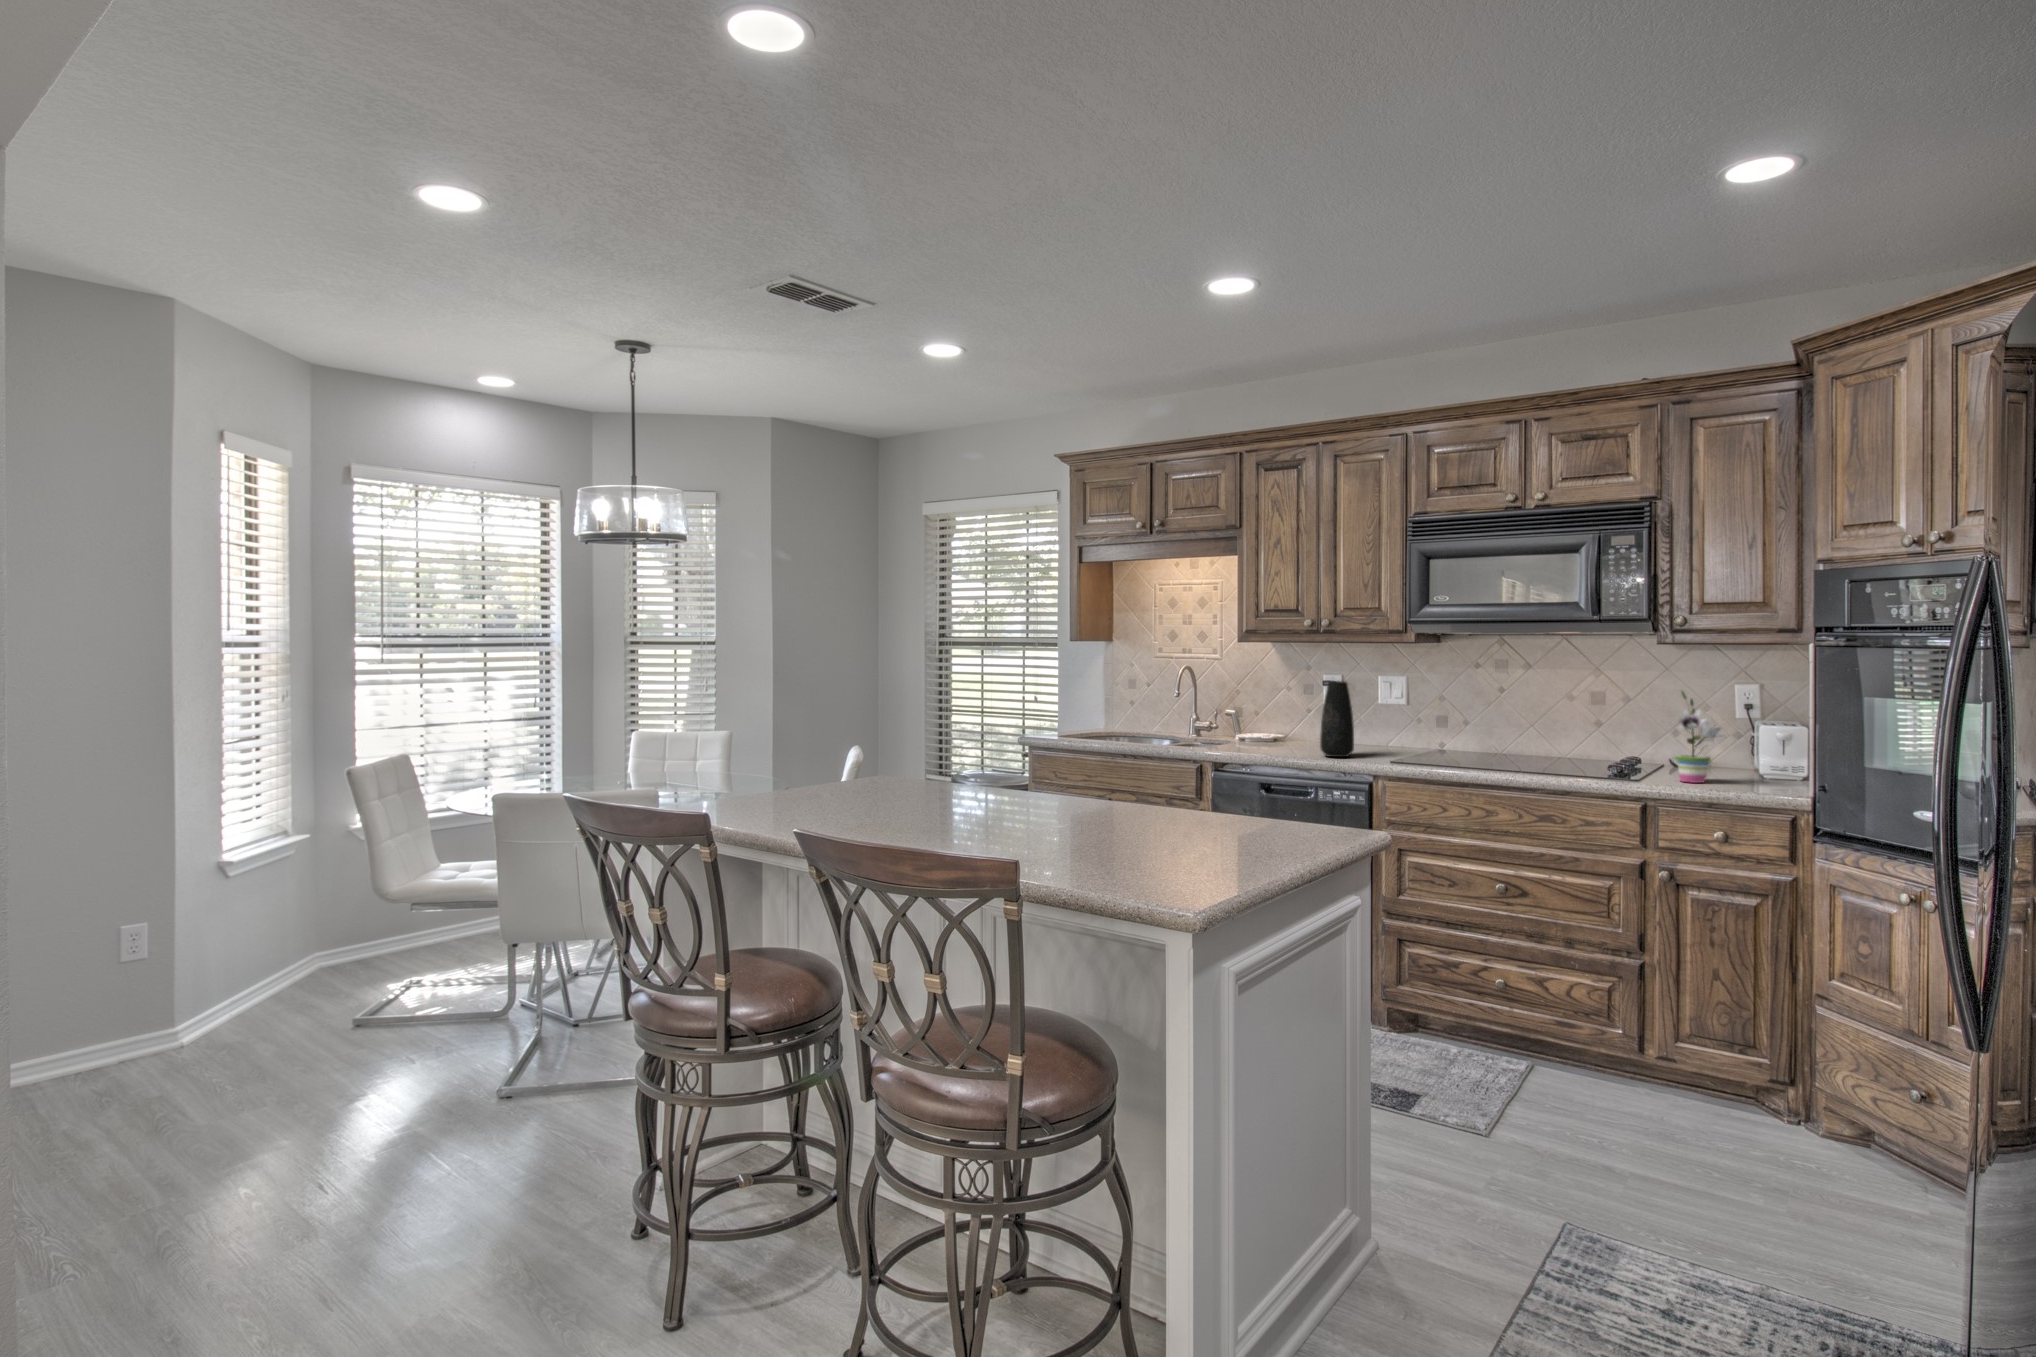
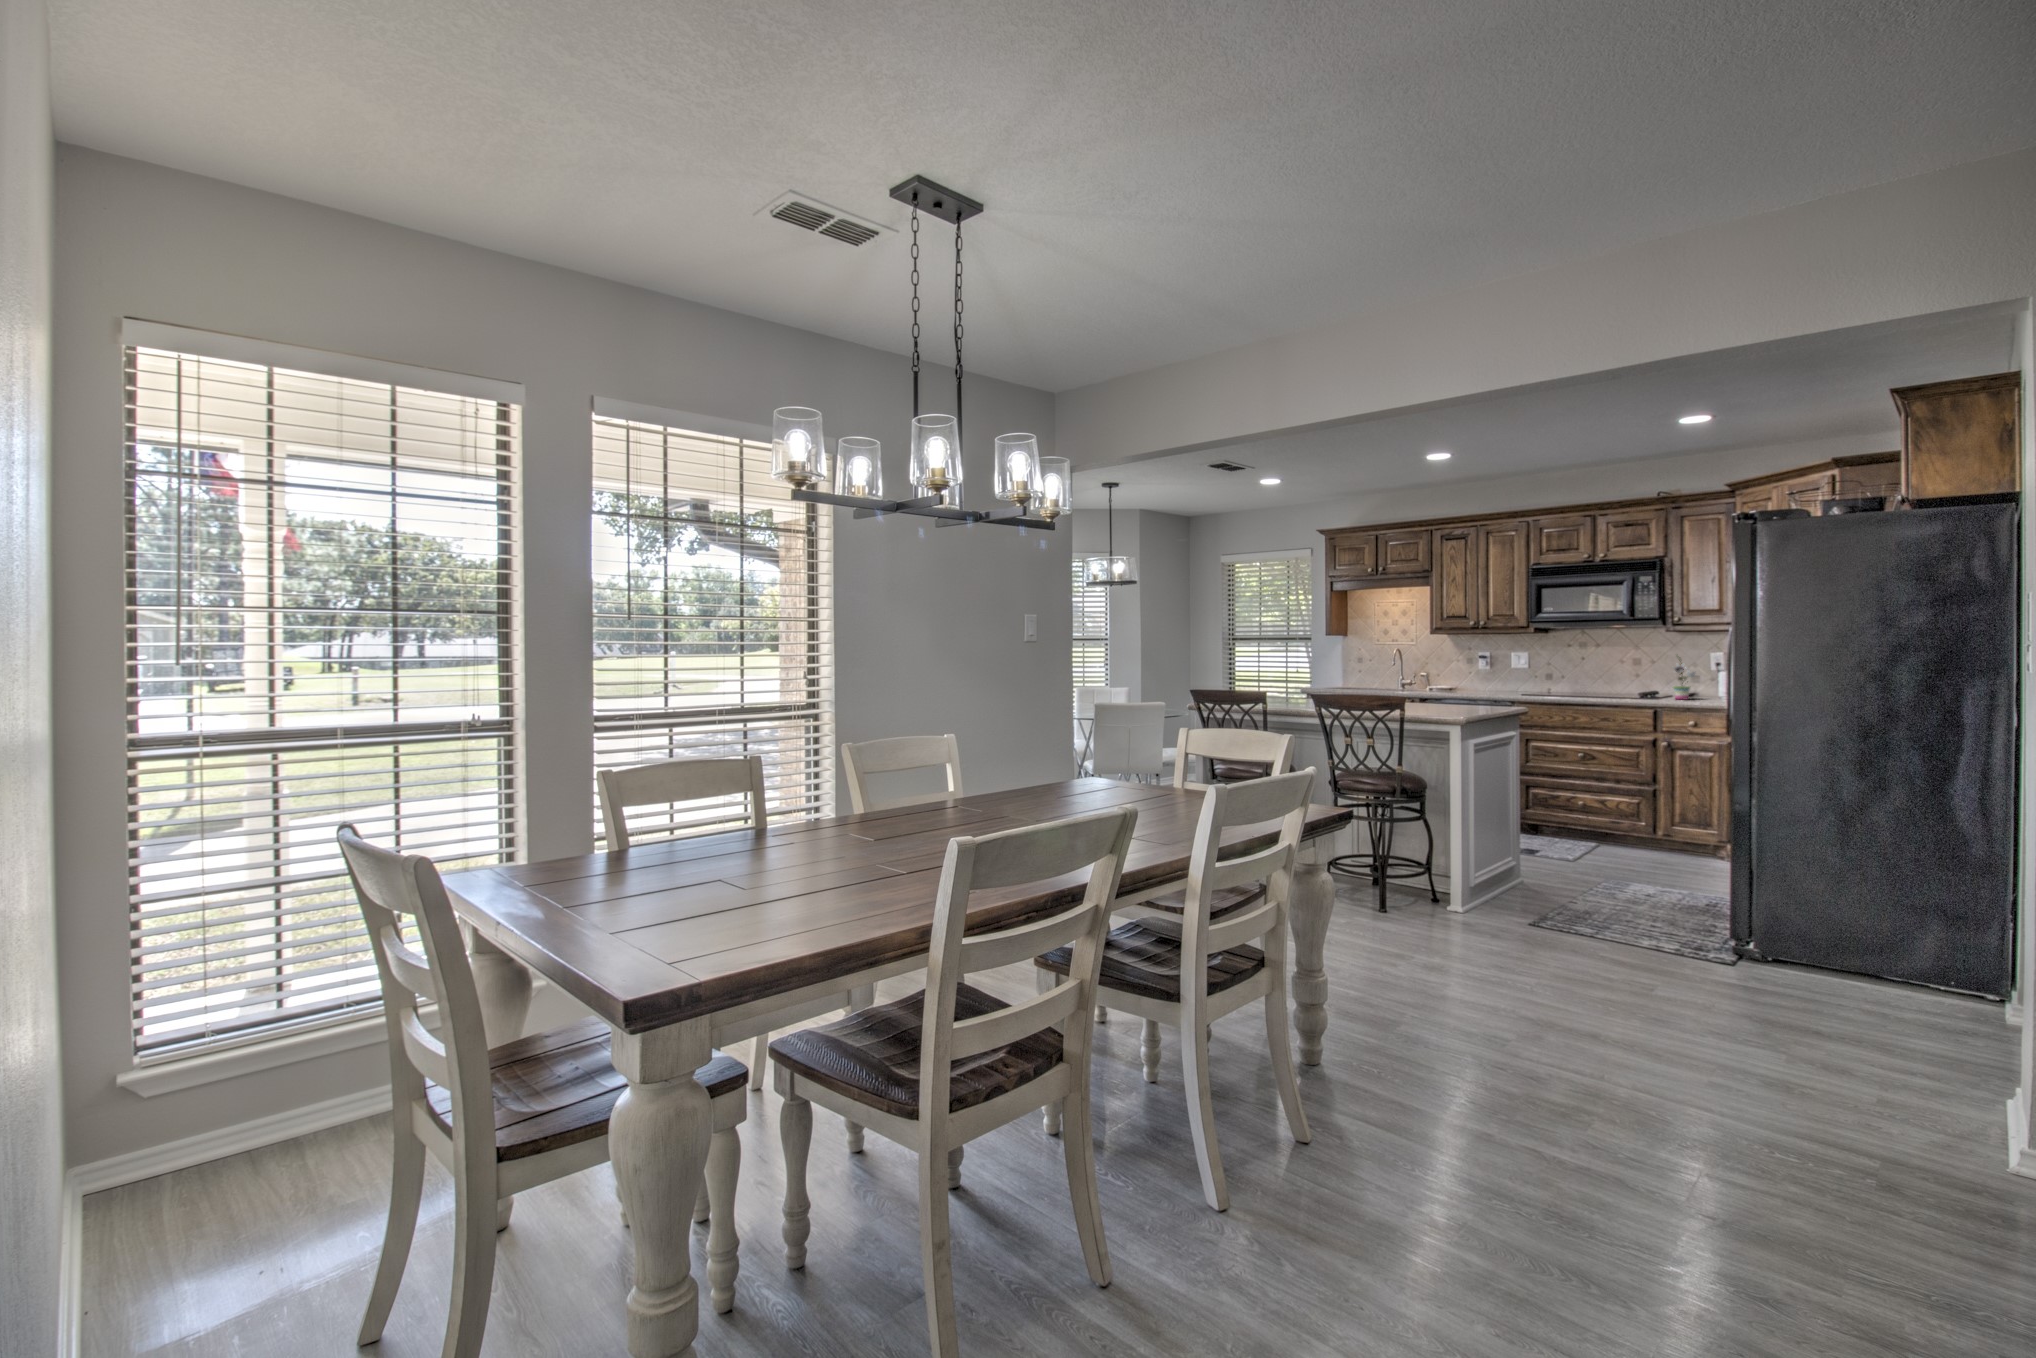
vase: present [1320,681,1354,757] -> none [1481,654,1500,694]

